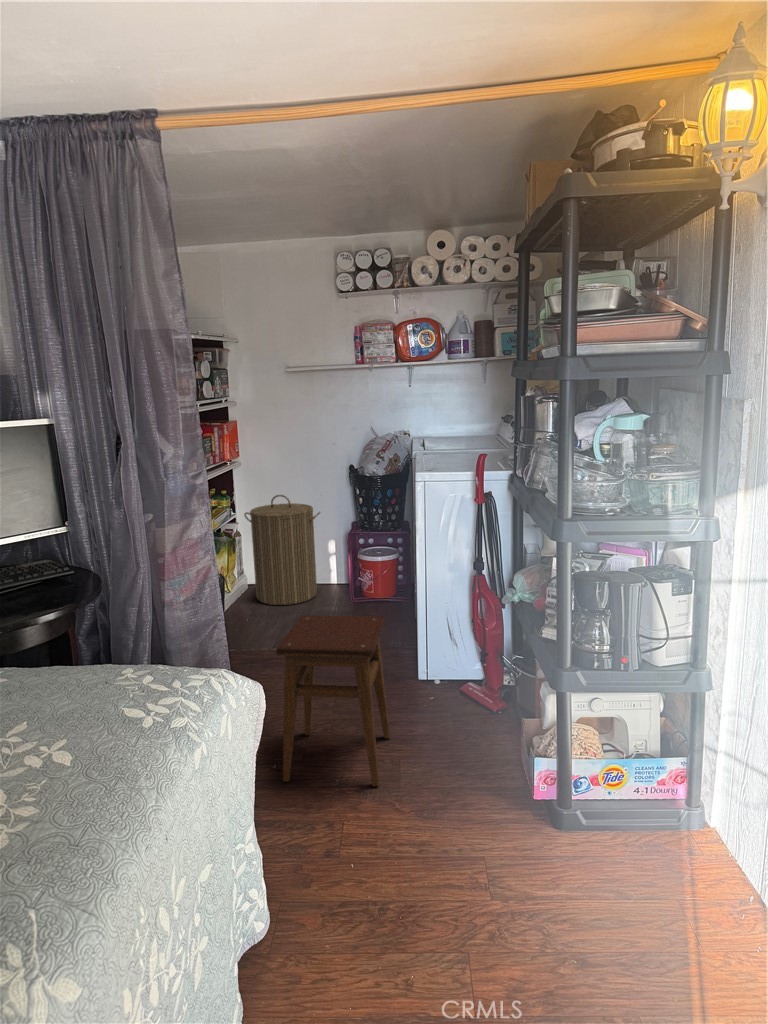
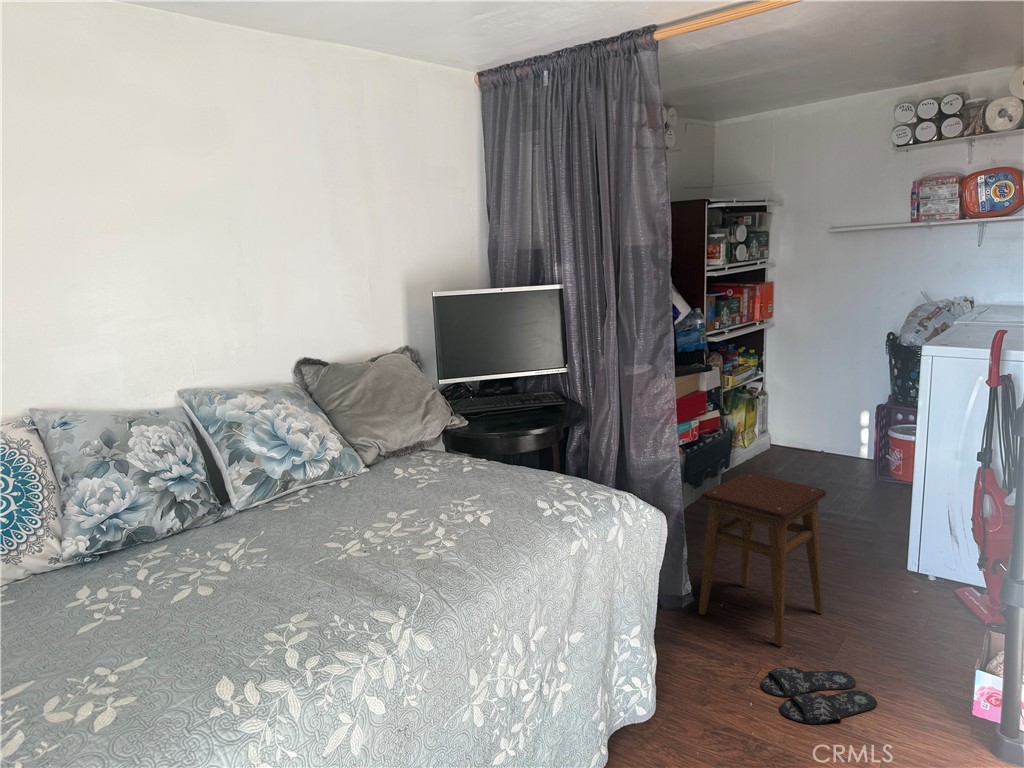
laundry hamper: present [244,495,320,605] -> none [767,360,848,474]
slippers: none [385,790,485,860] -> present [761,667,877,724]

